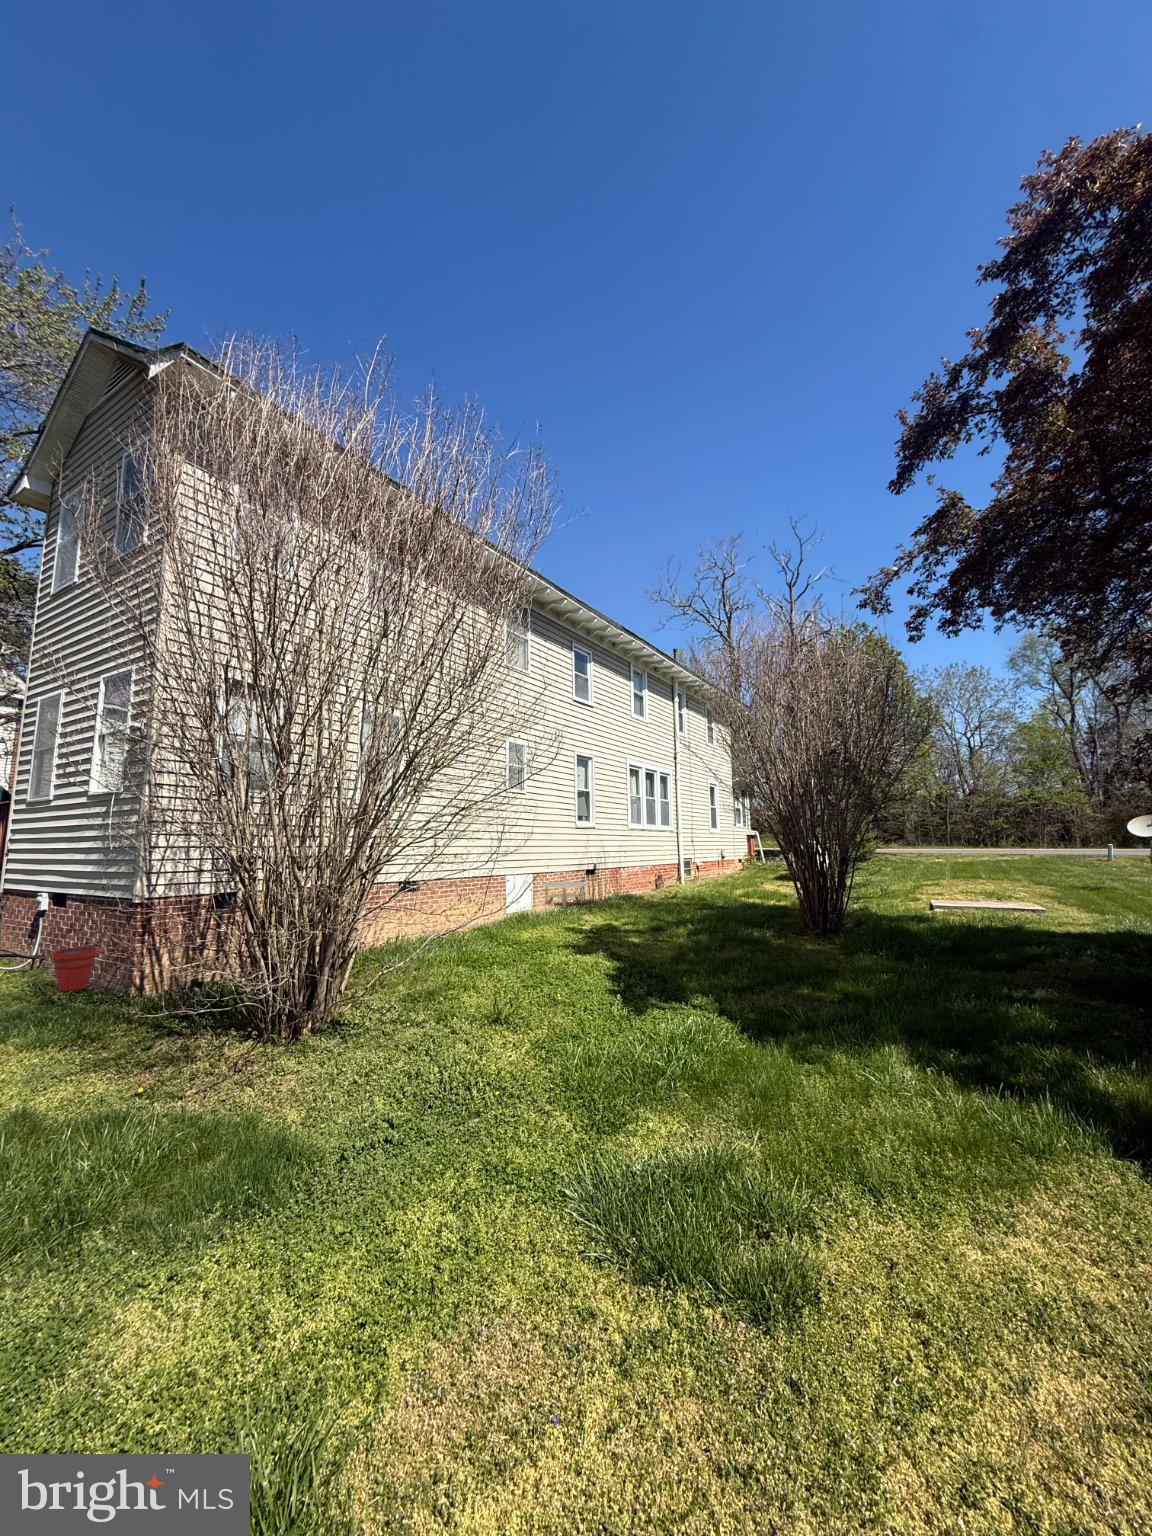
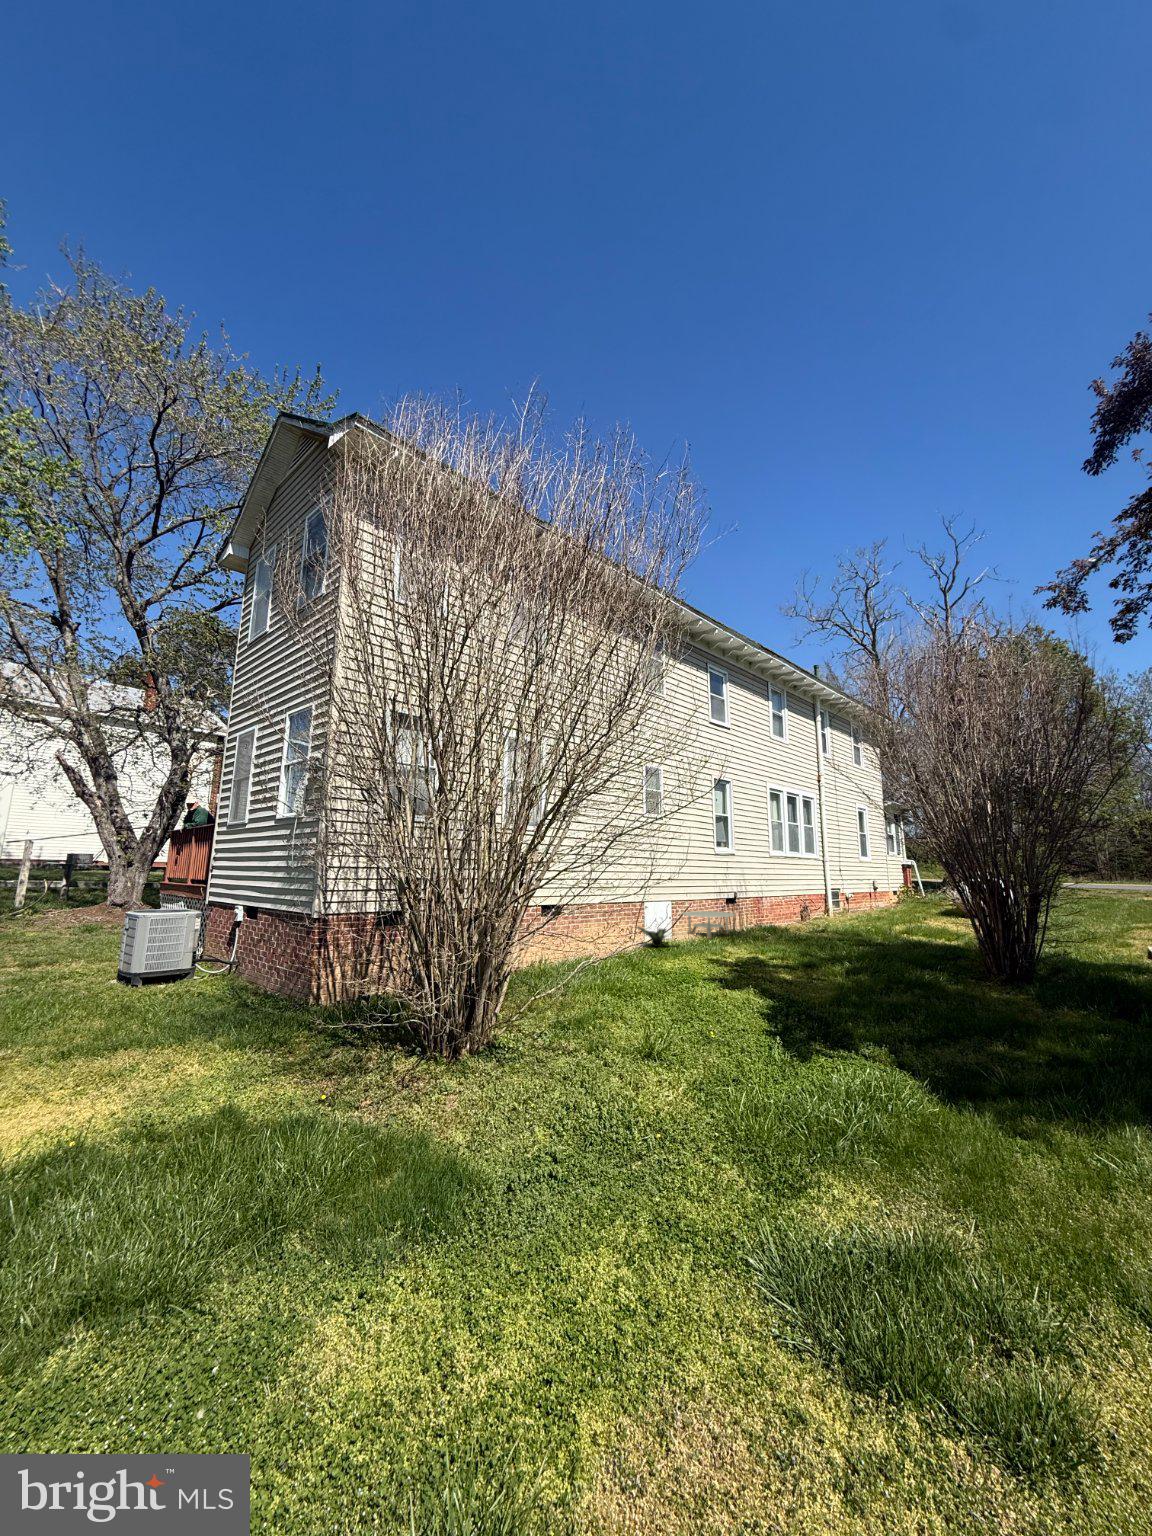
potted plant: none [492,899,533,918] -> present [637,927,666,947]
bucket: present [51,946,98,991] -> none [245,957,282,997]

